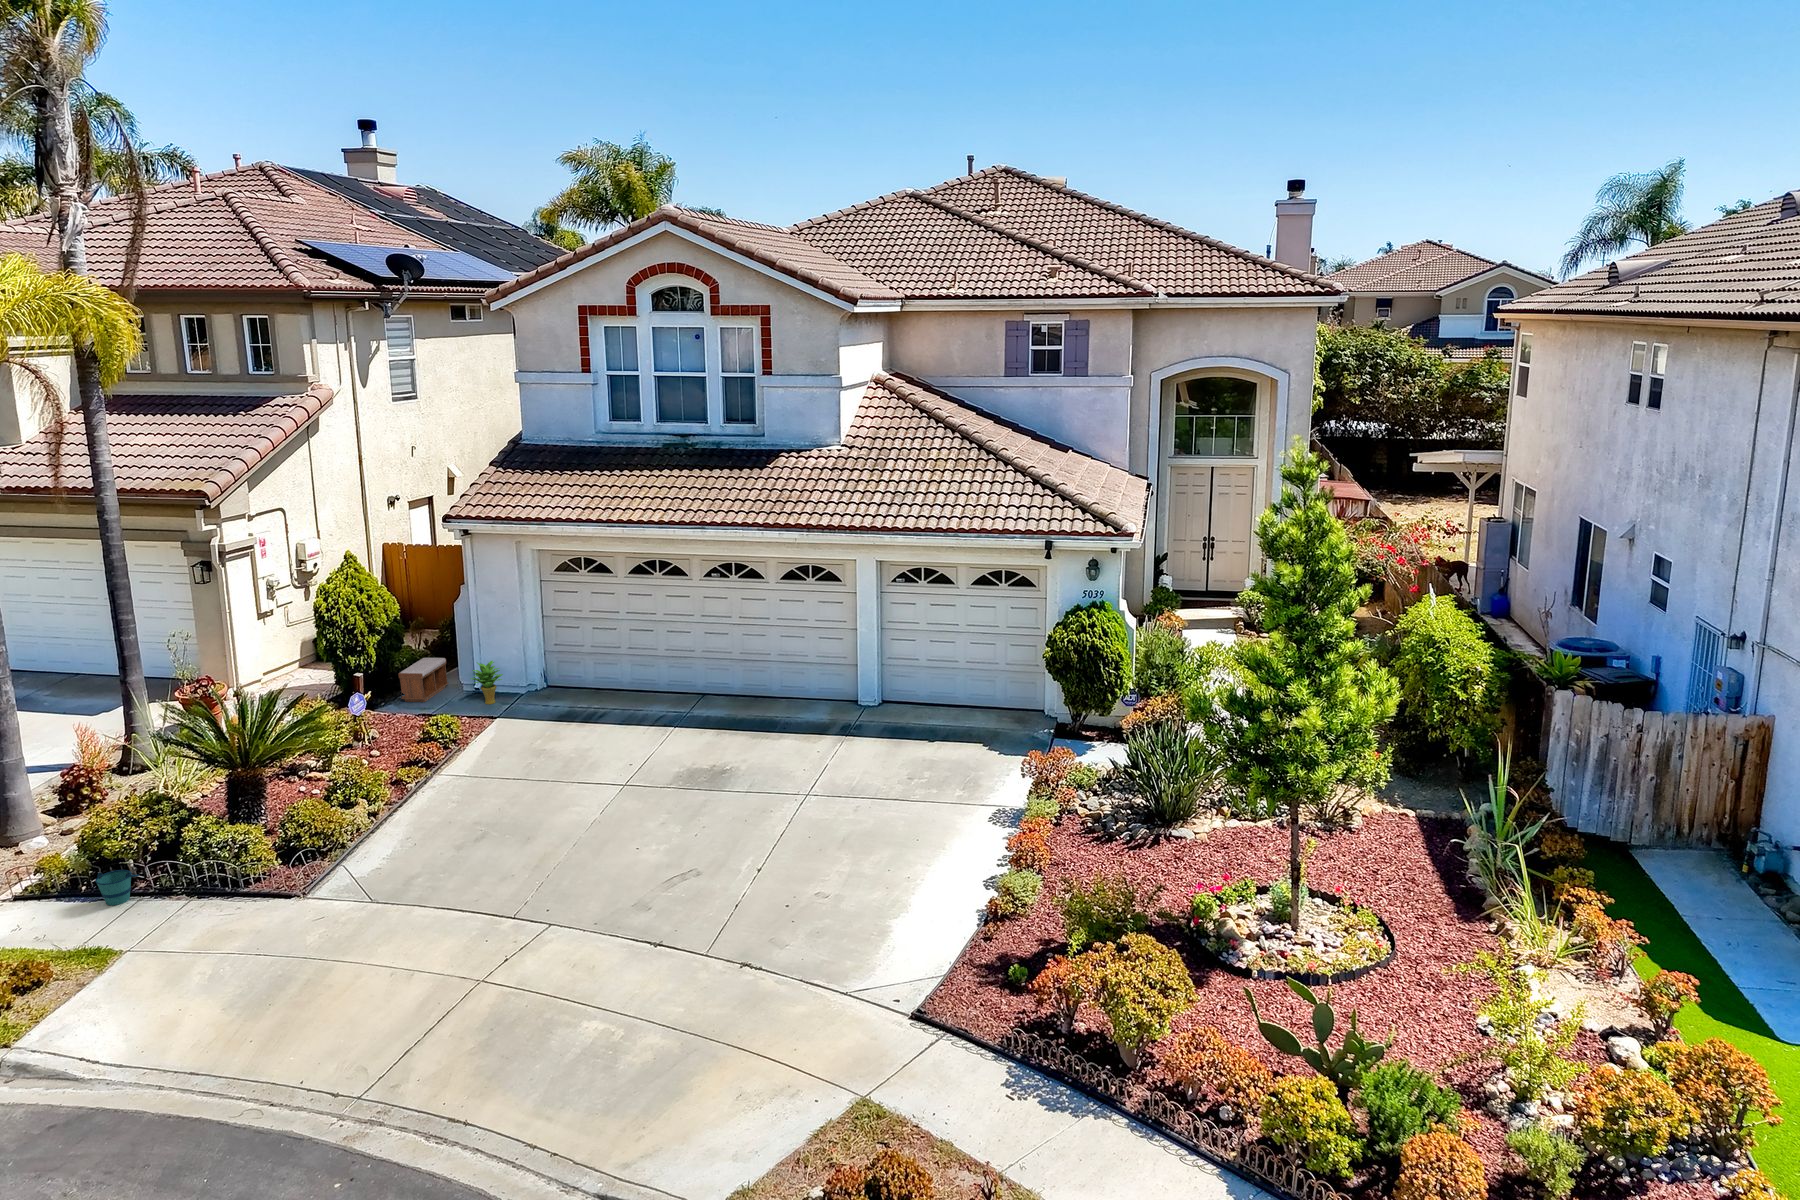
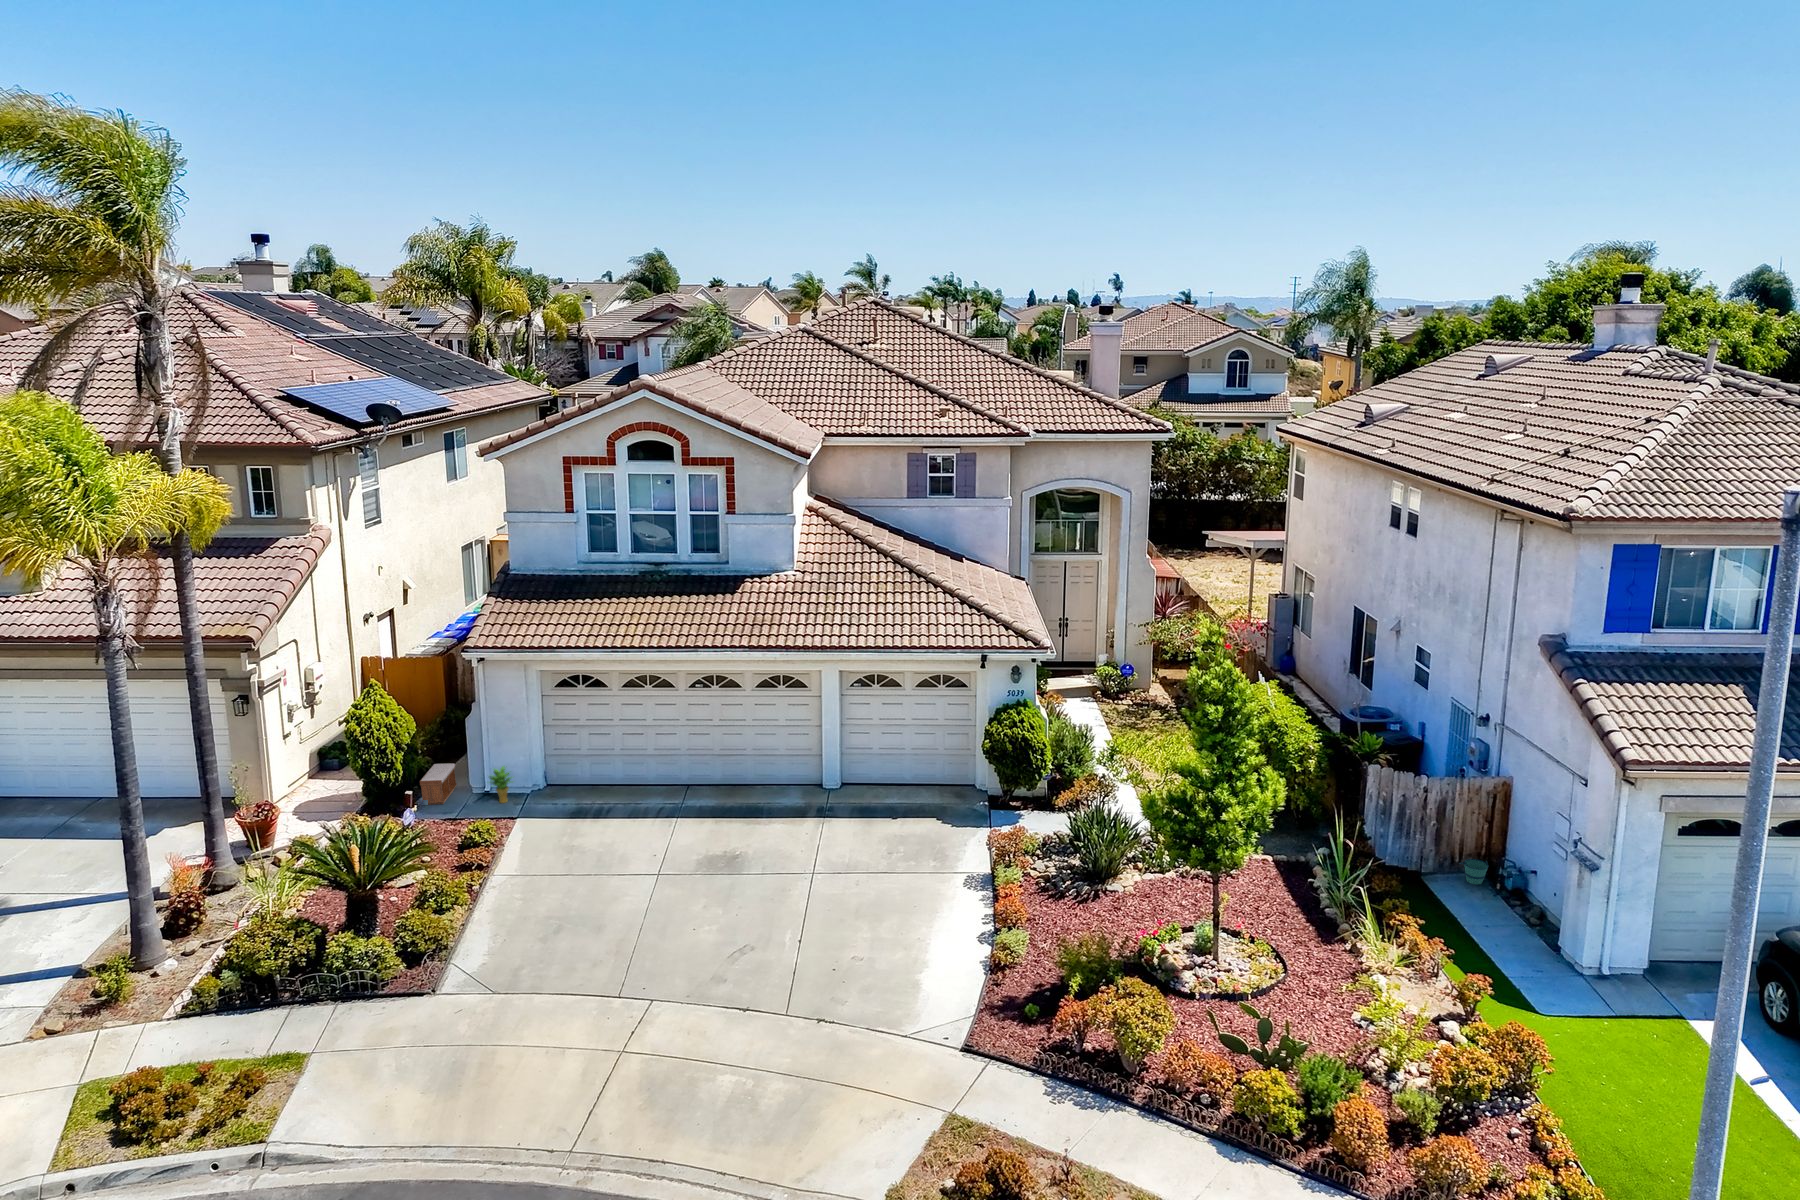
bucket: present [95,870,139,906] -> present [1459,859,1489,884]

